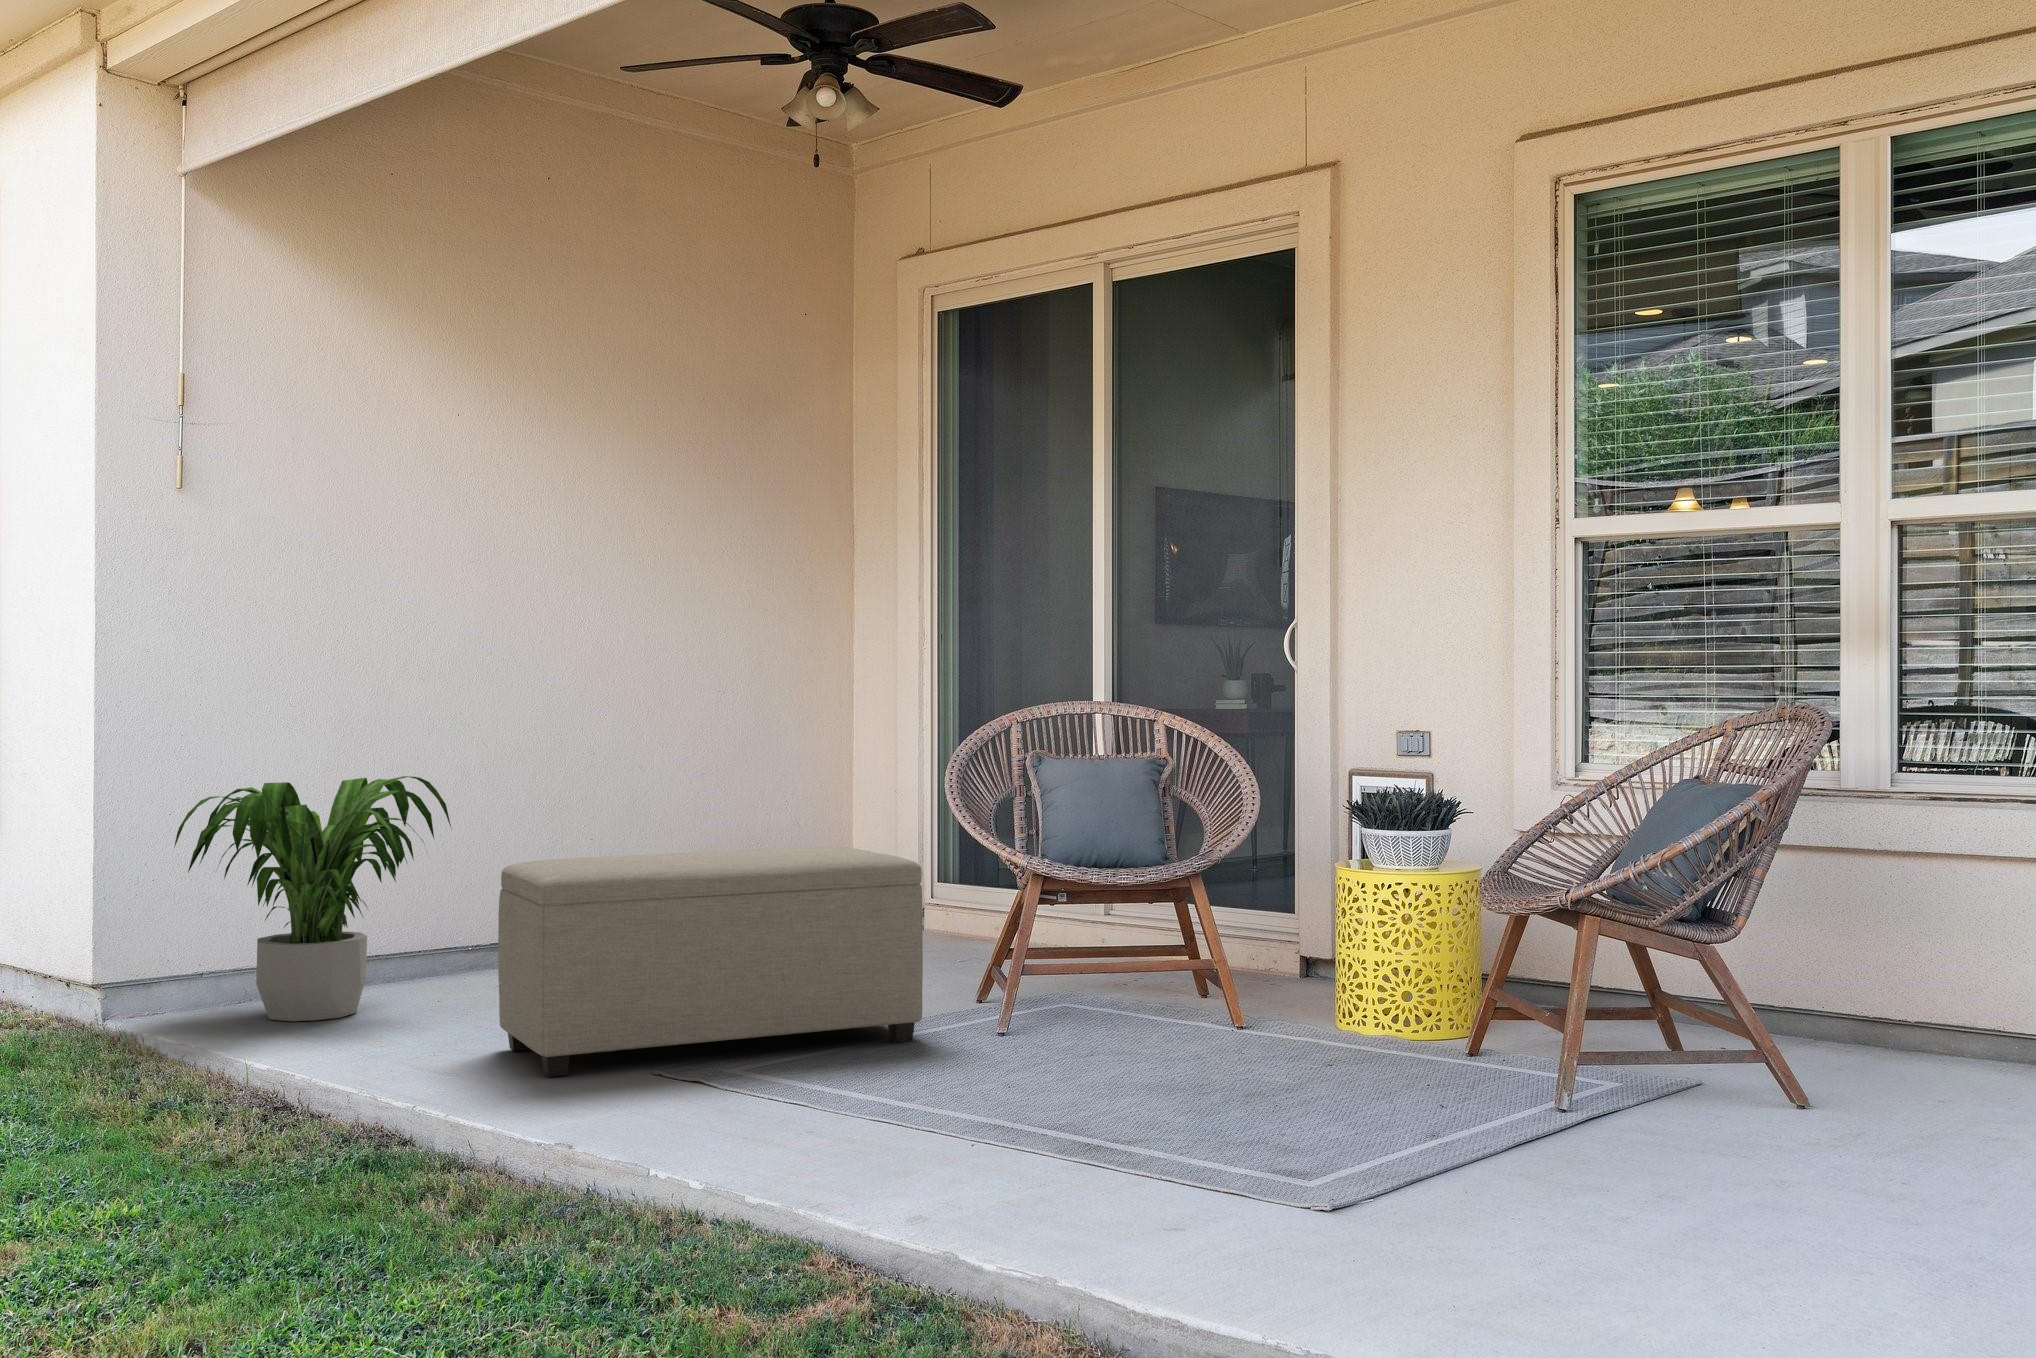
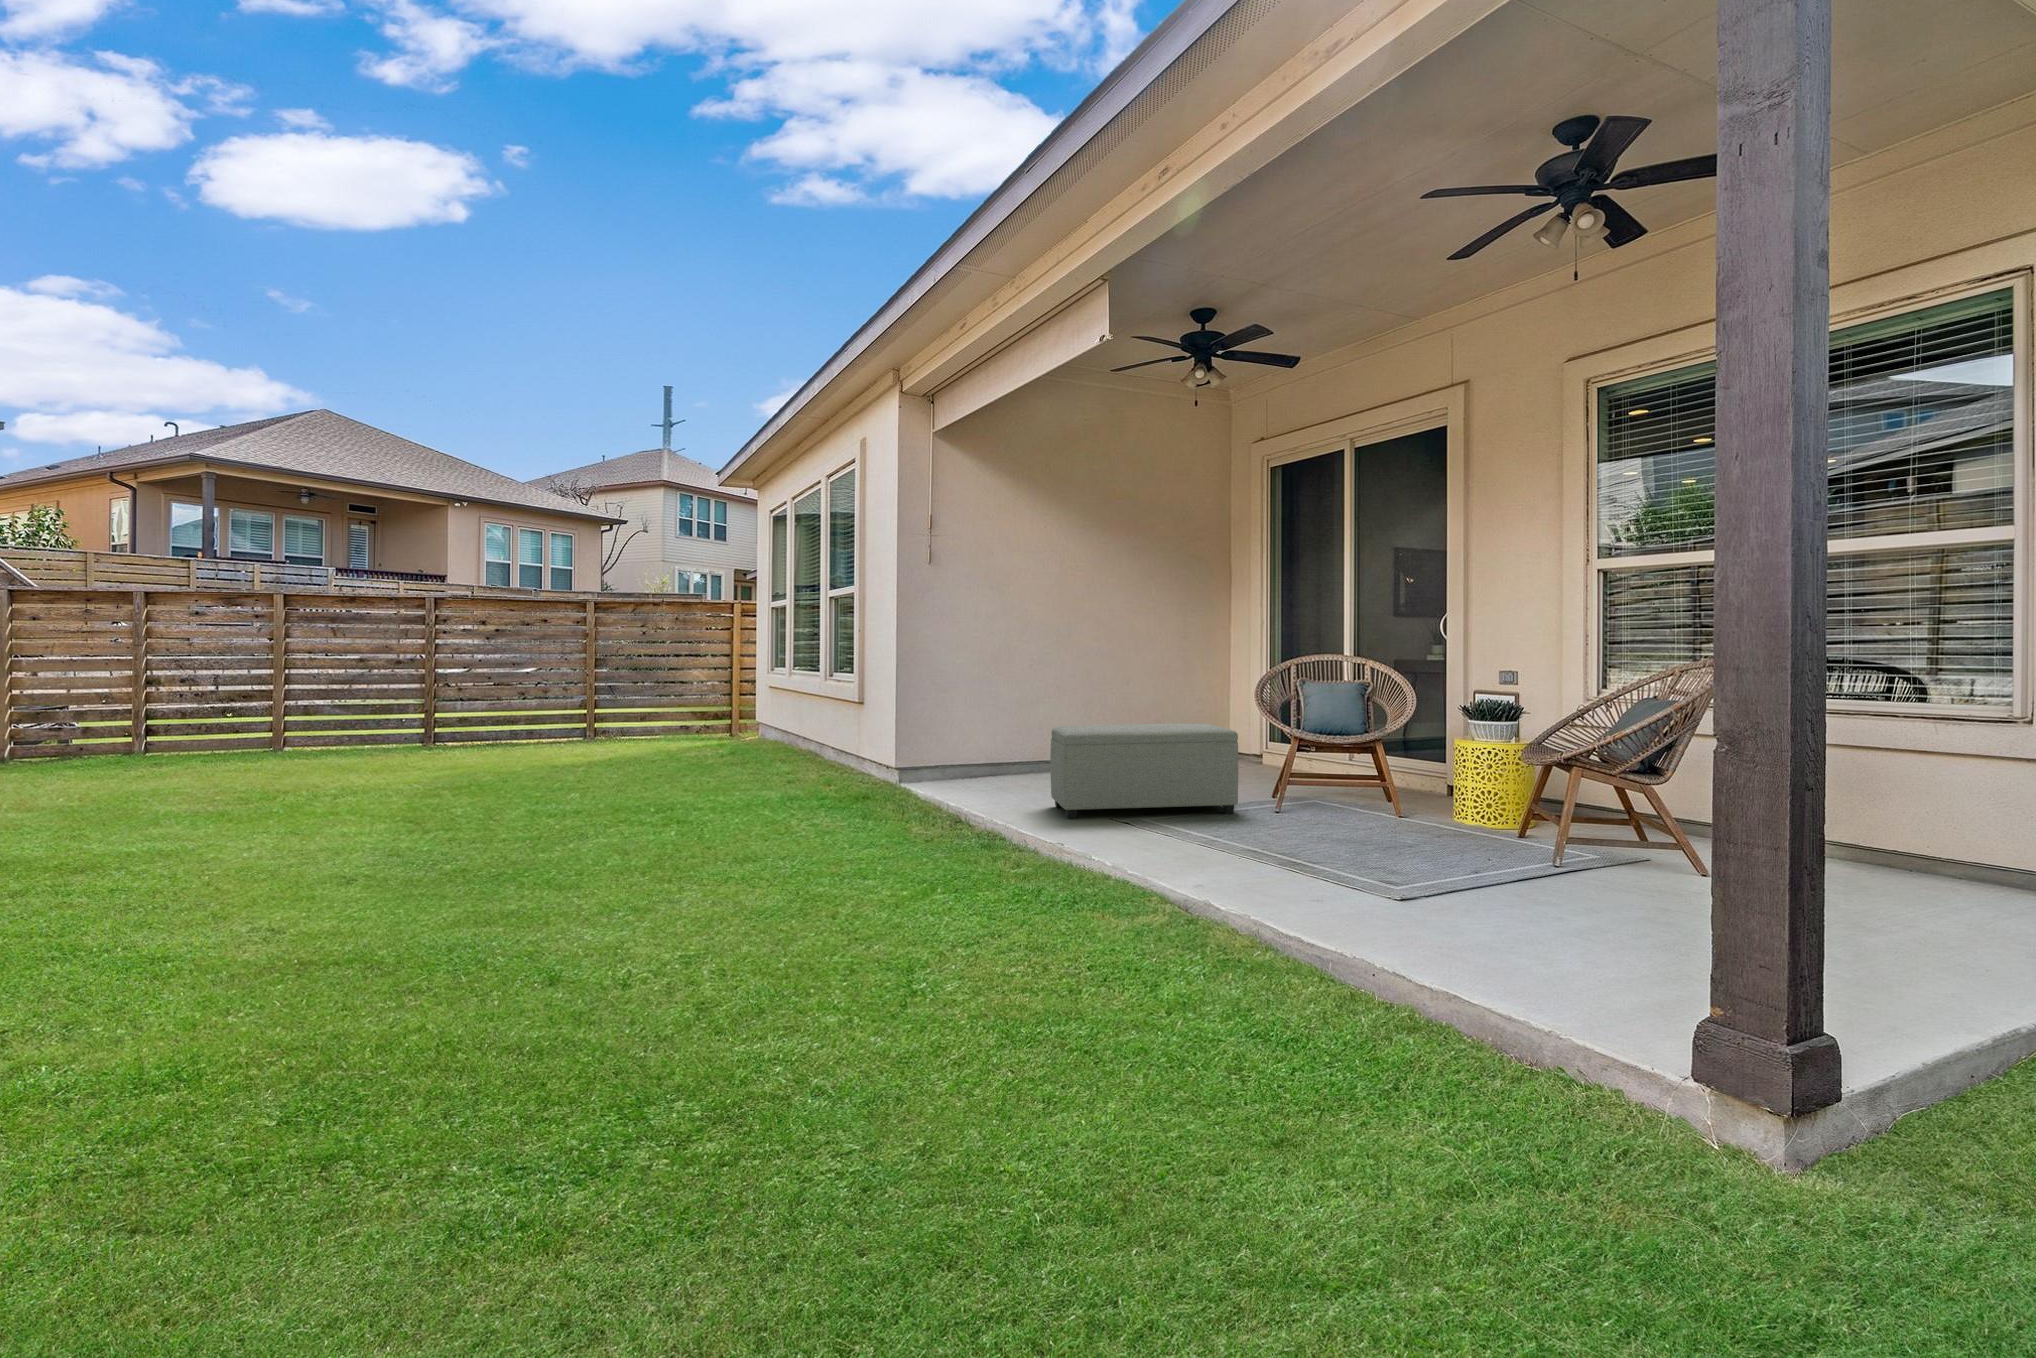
potted plant: present [175,776,451,1021] -> none [926,689,1036,791]

